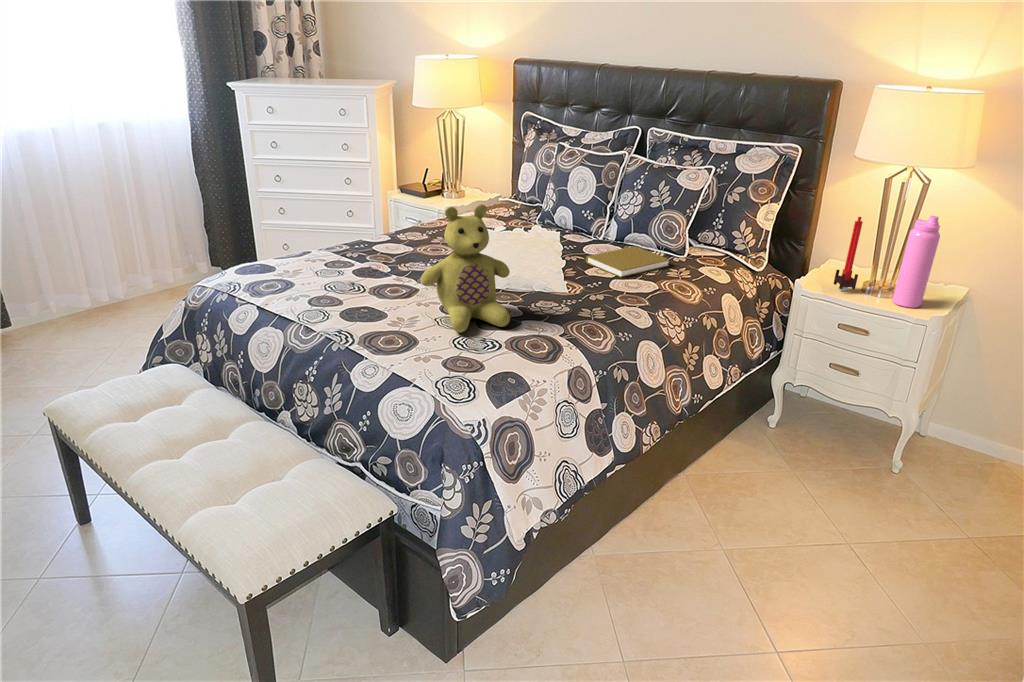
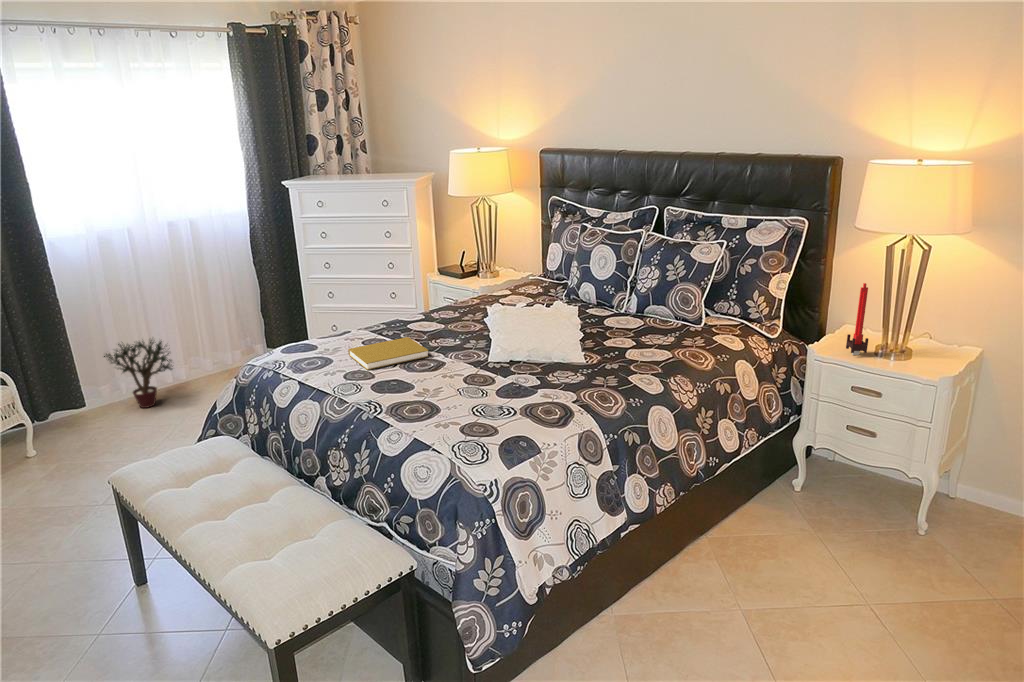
stuffed bear: present [421,204,510,333] -> none [444,283,527,401]
water bottle: present [892,216,940,308] -> none [903,280,944,369]
book: present [586,246,670,277] -> present [348,337,429,370]
potted plant: none [27,250,111,328] -> present [104,340,172,408]

